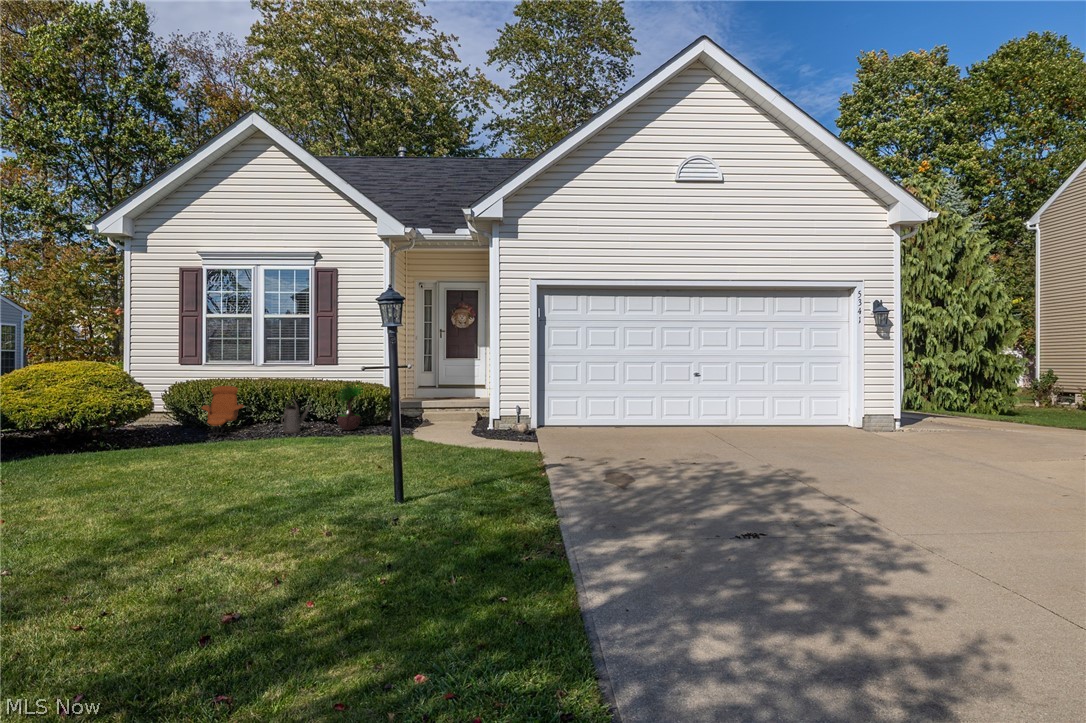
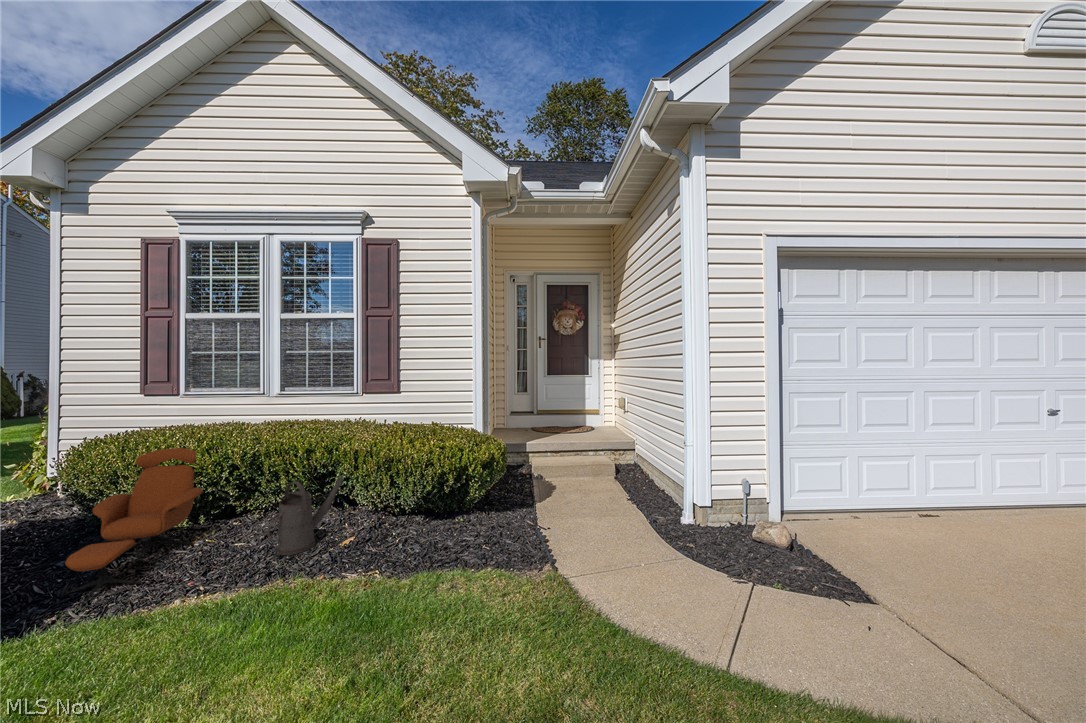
potted tree: present [337,384,362,430] -> none [378,438,443,537]

